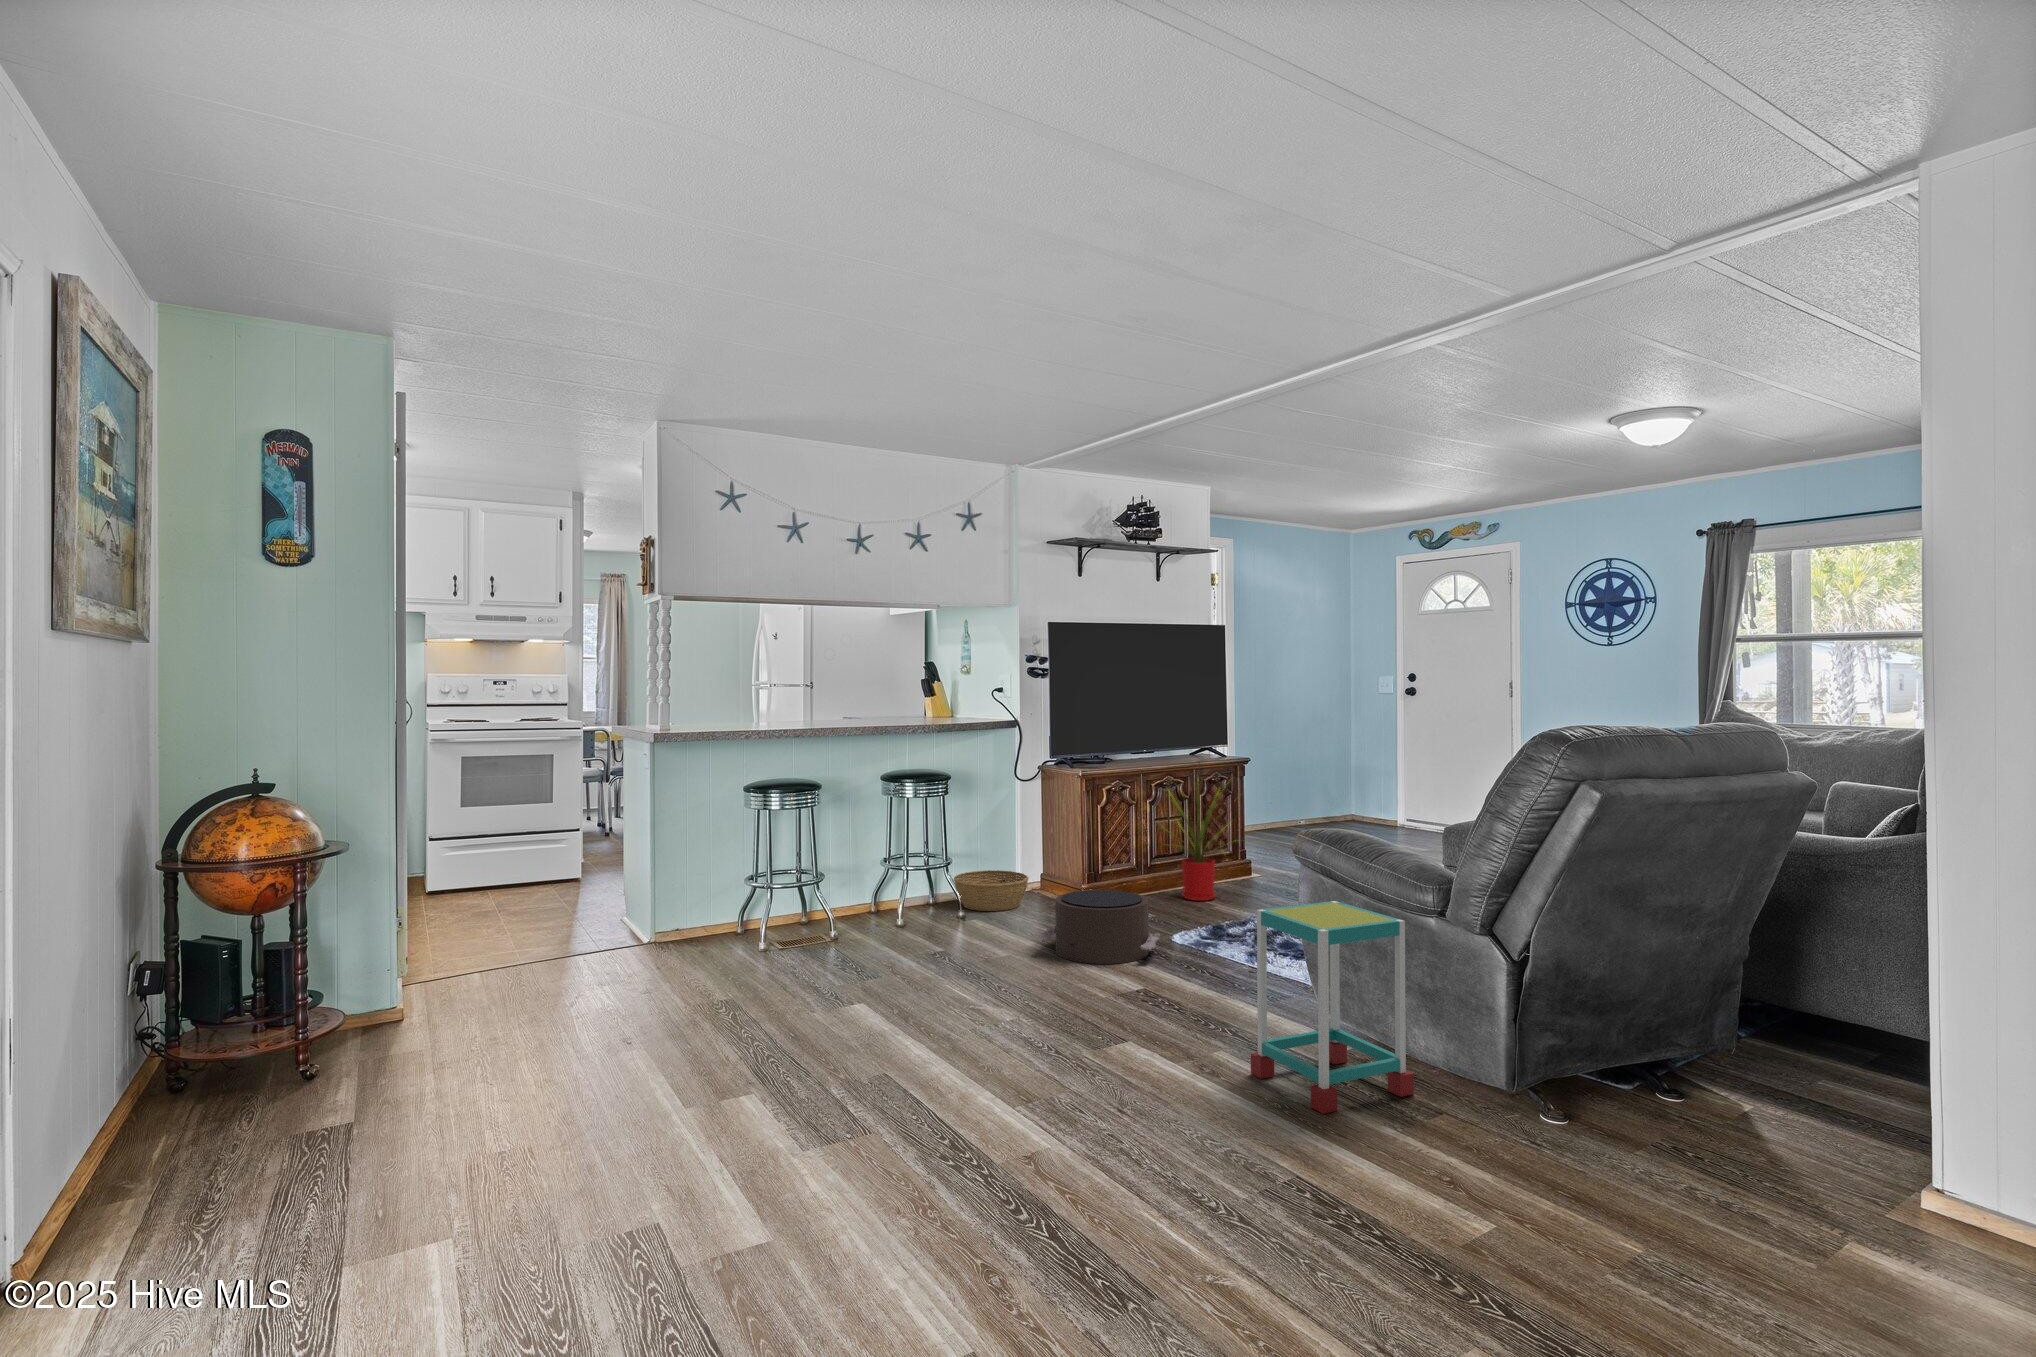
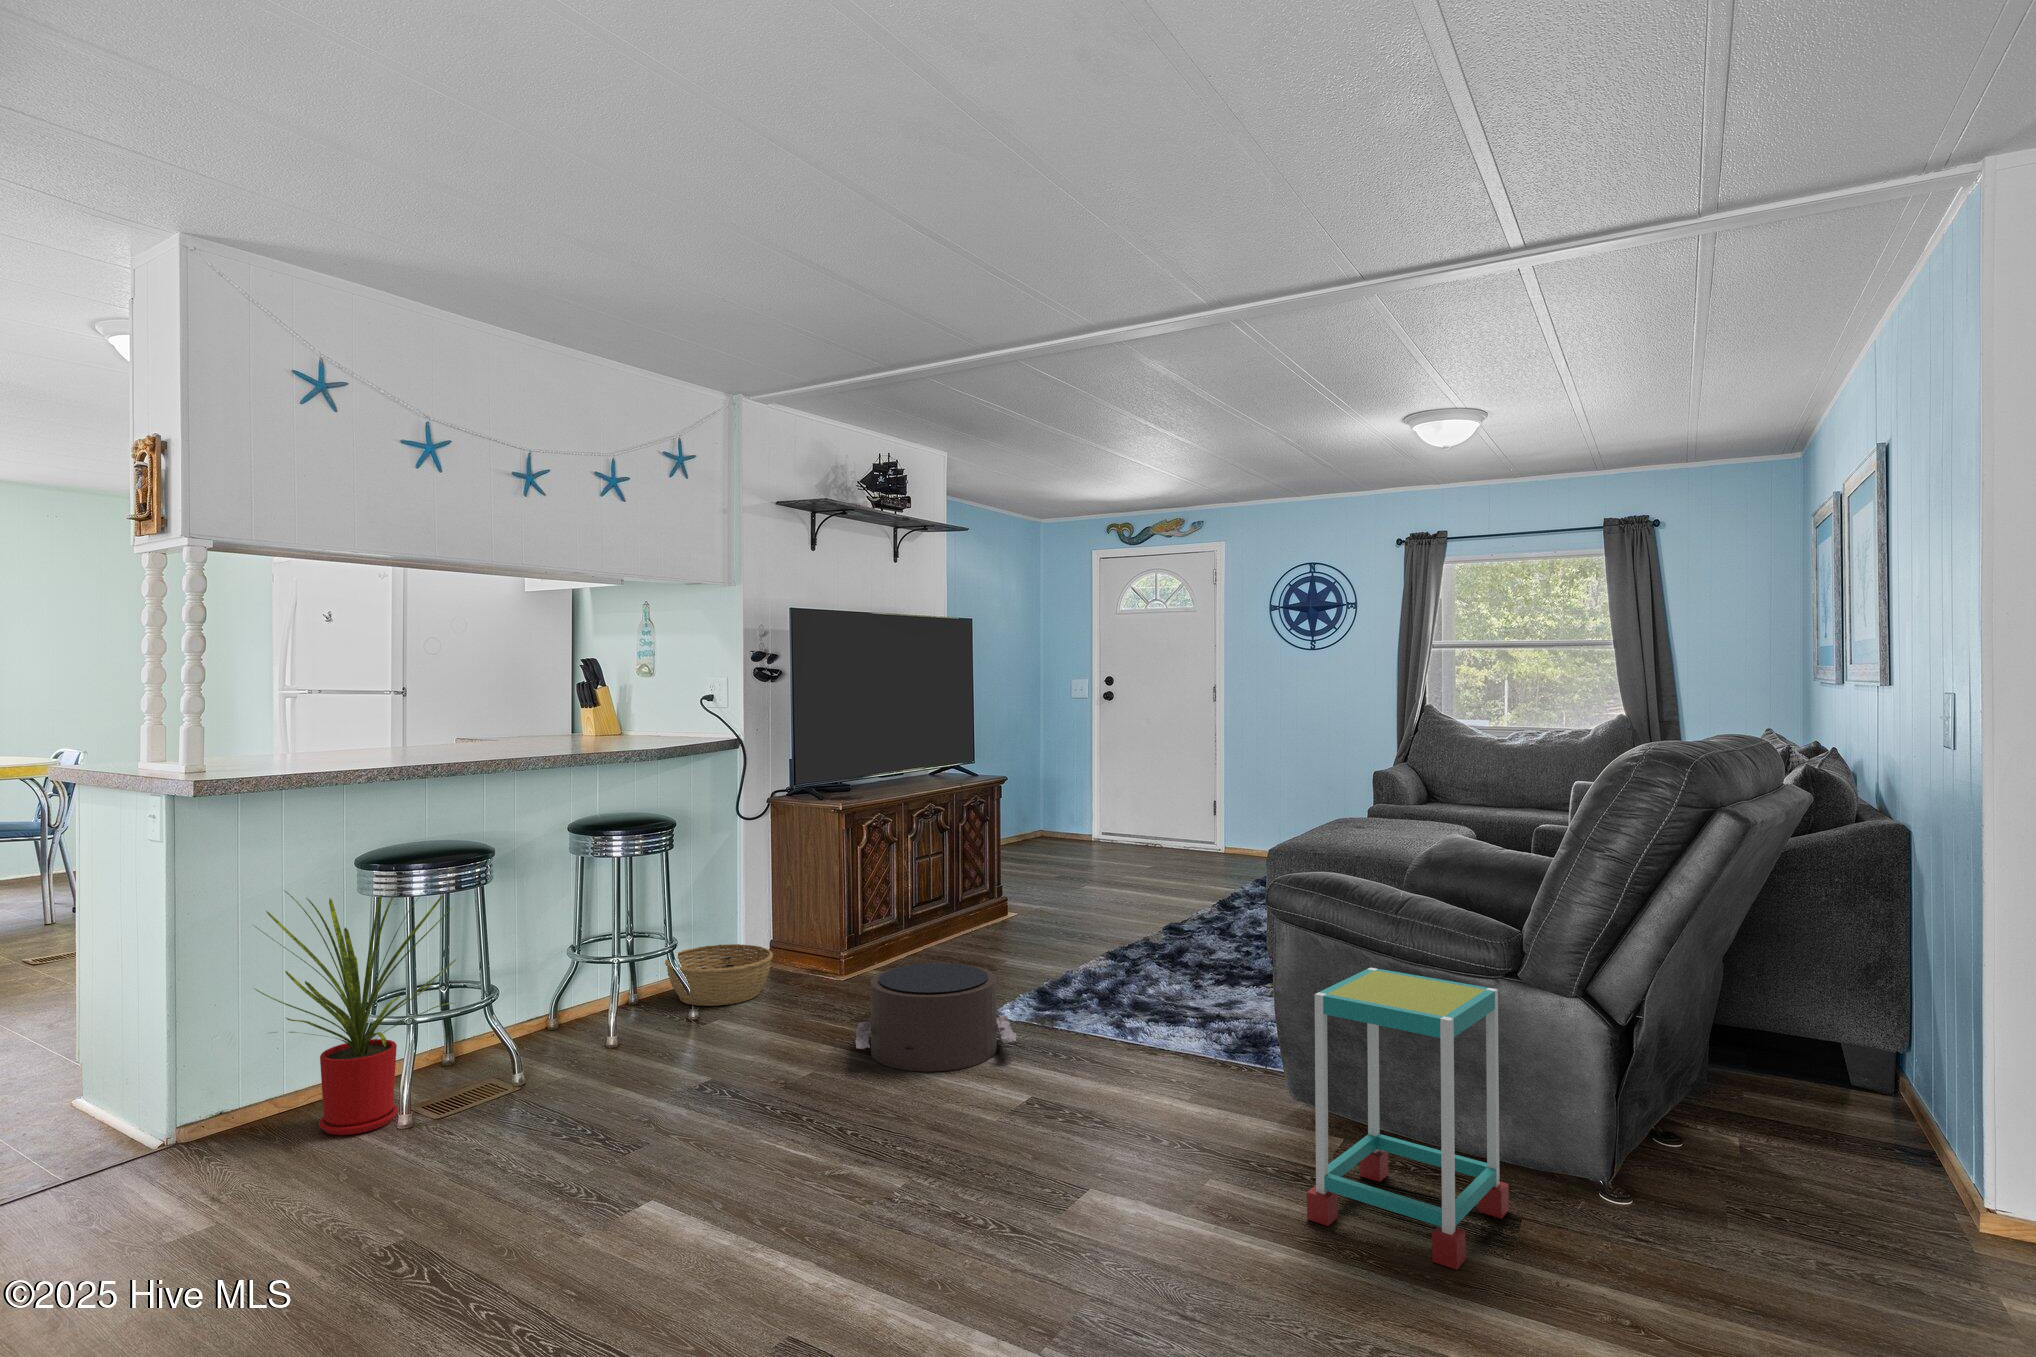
house plant: present [1170,780,1230,901] -> present [255,886,456,1135]

